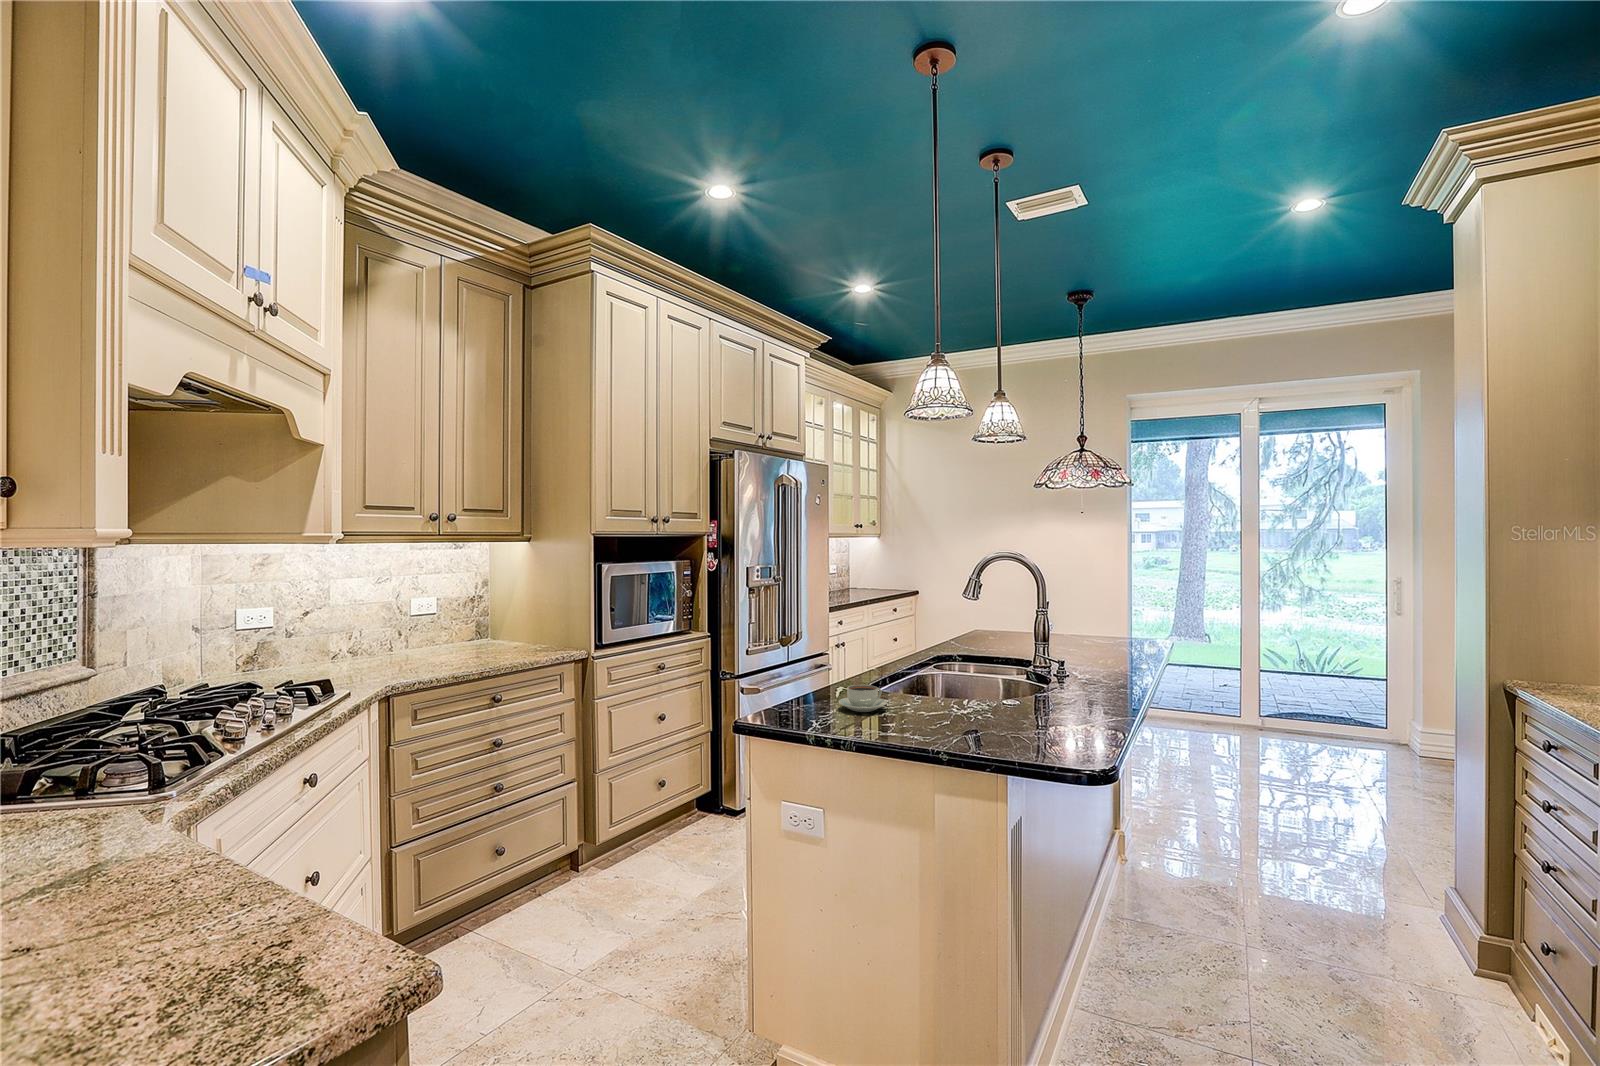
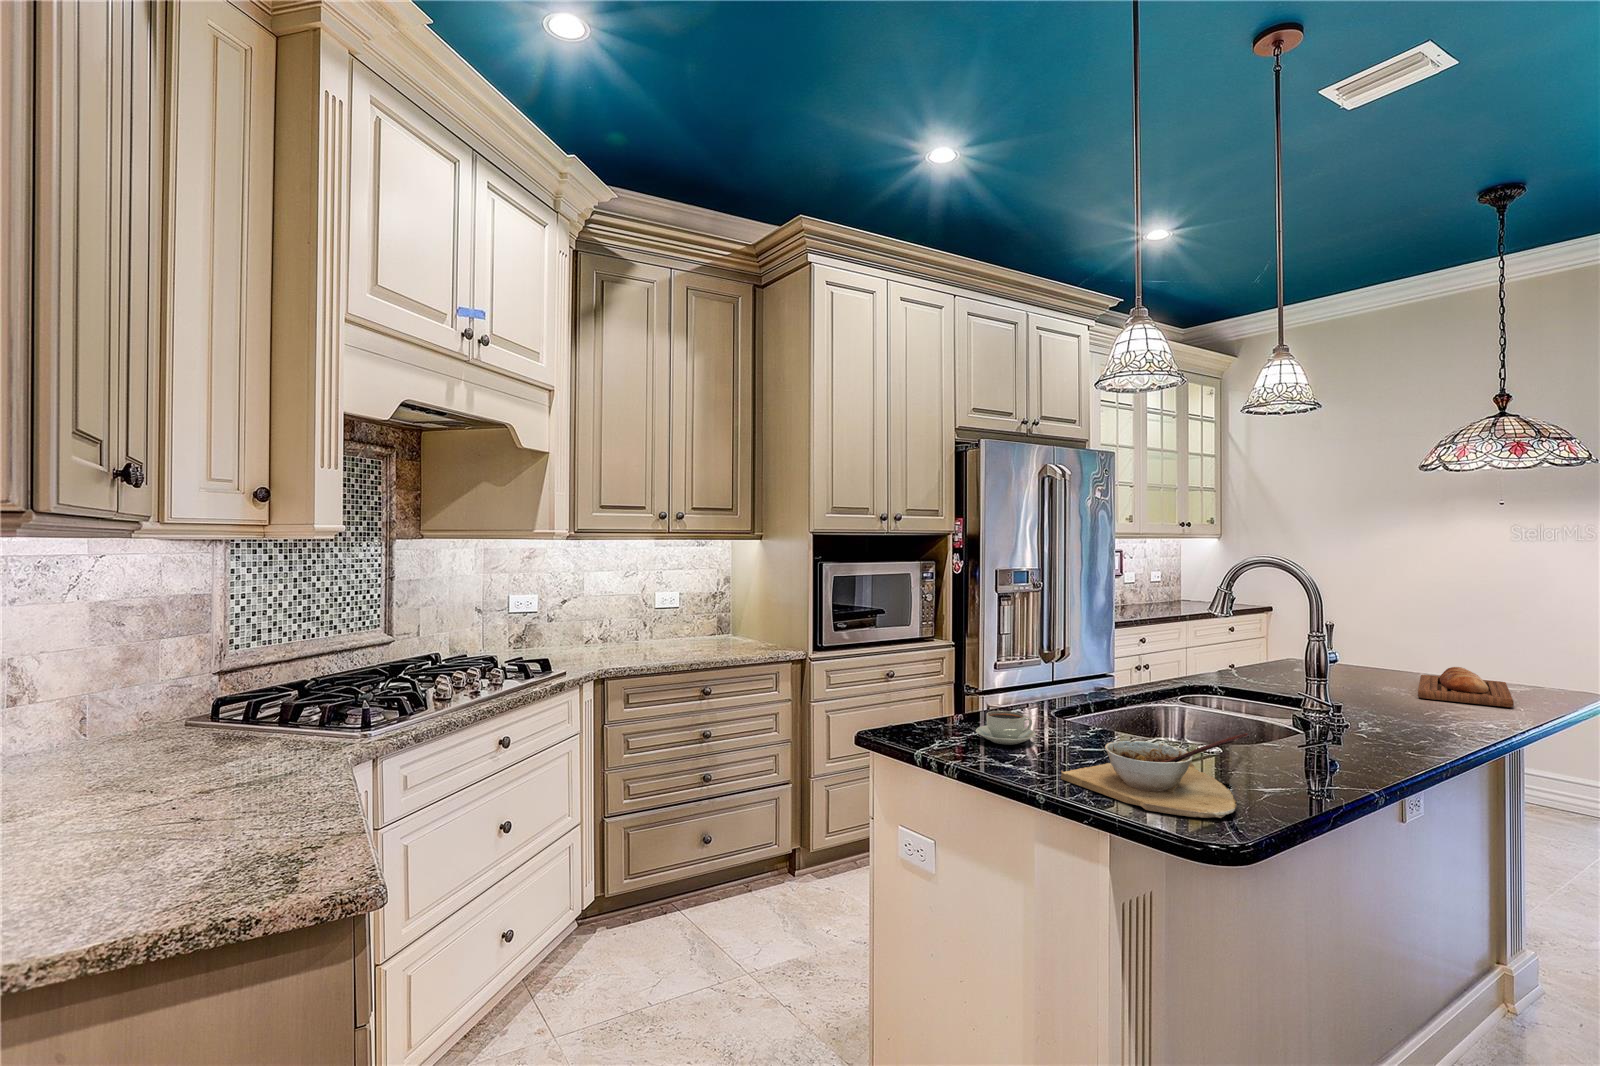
bread loaf: none [1062,627,1125,652] -> present [1418,667,1514,707]
bowl: none [933,682,1063,746] -> present [1061,733,1250,818]

